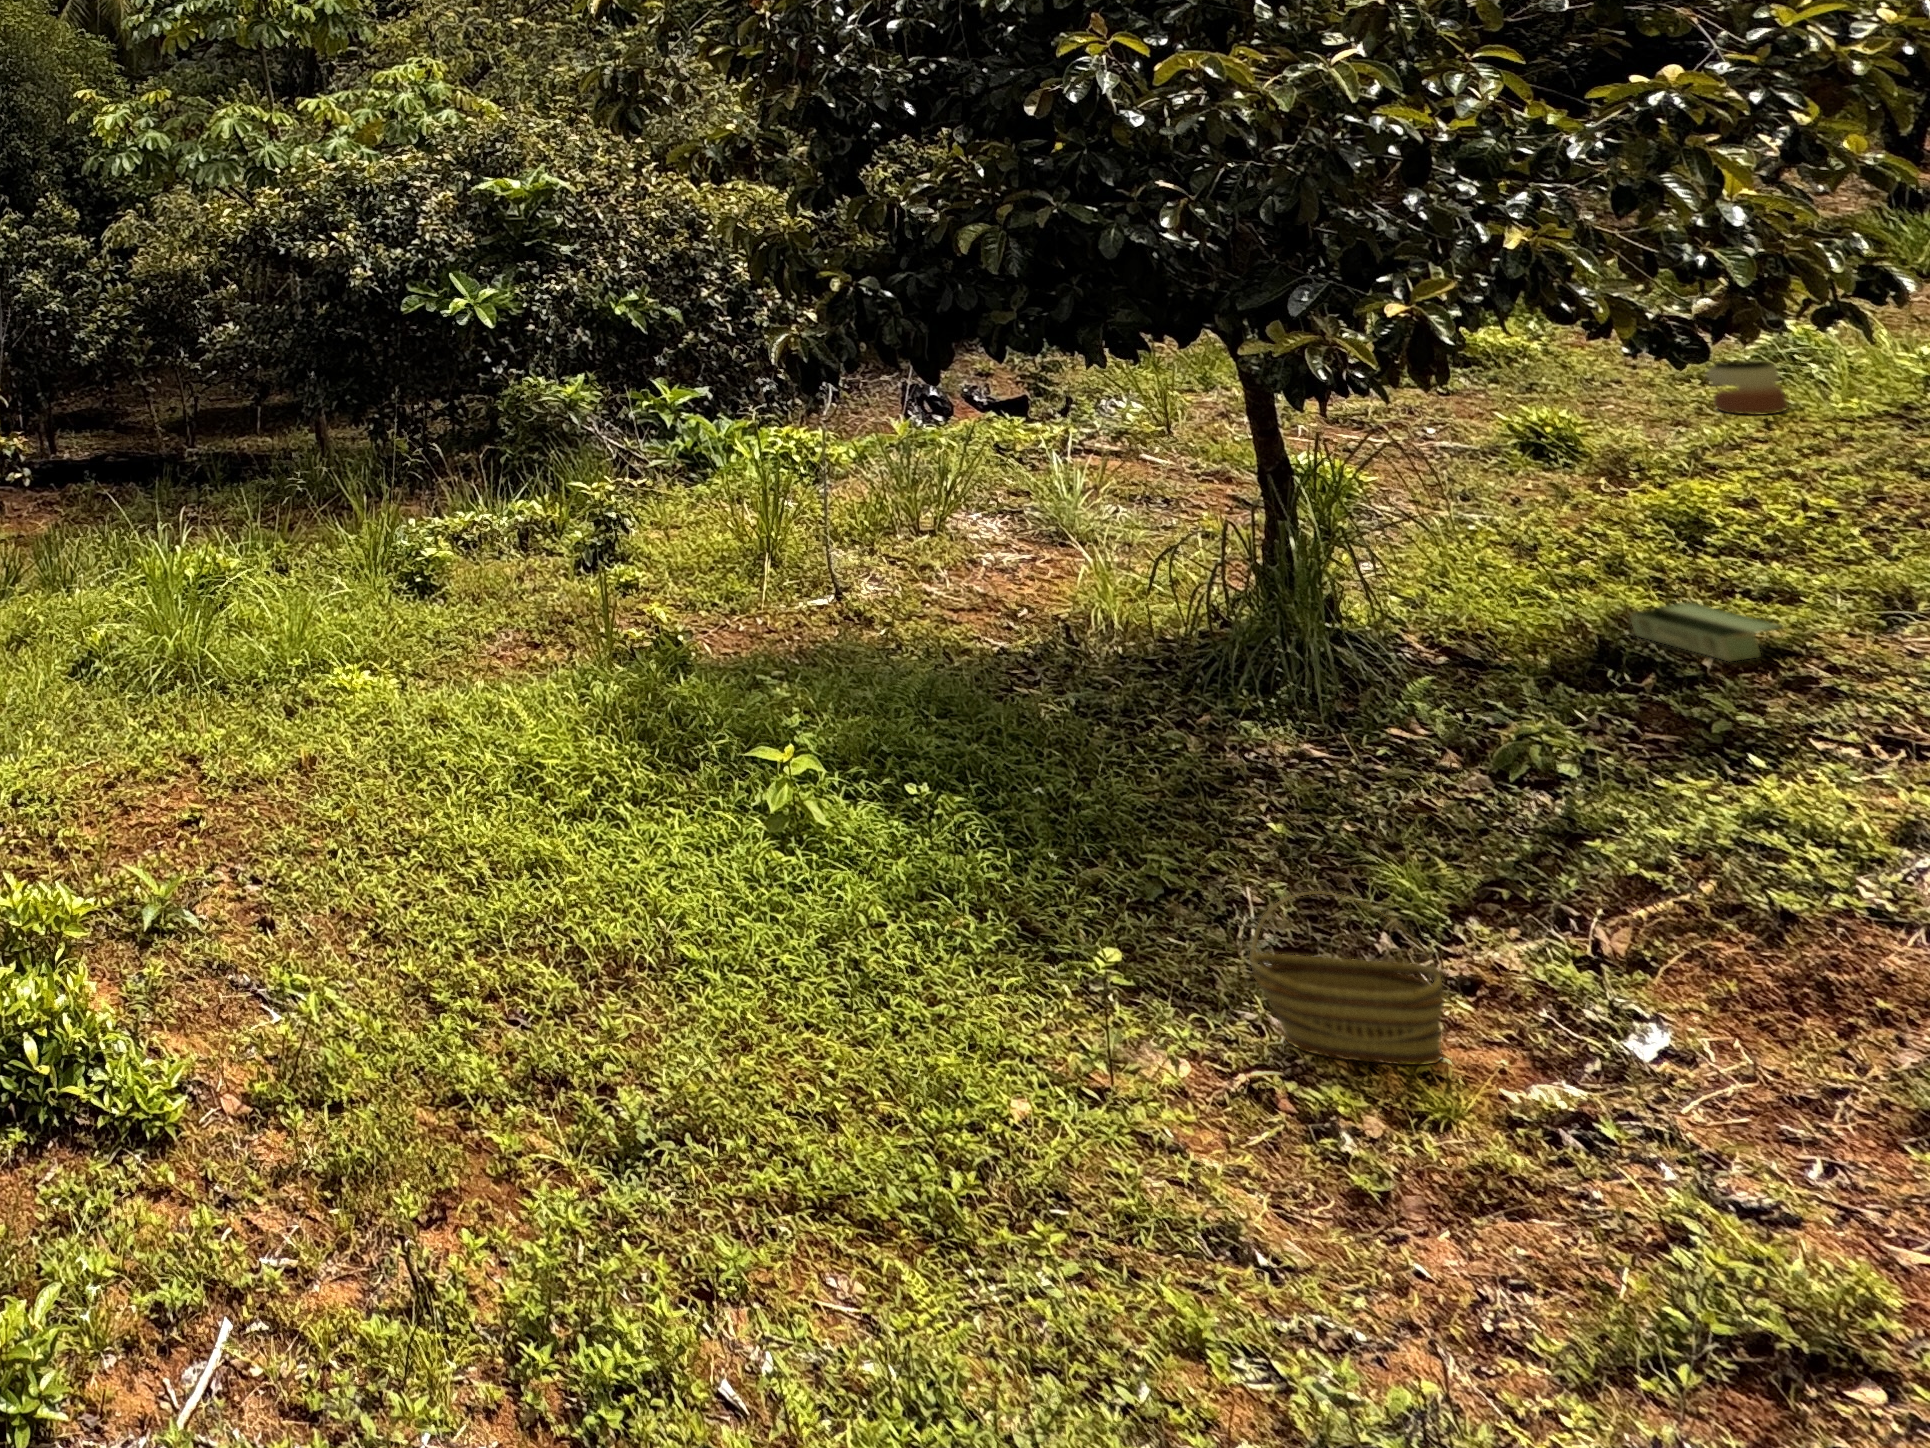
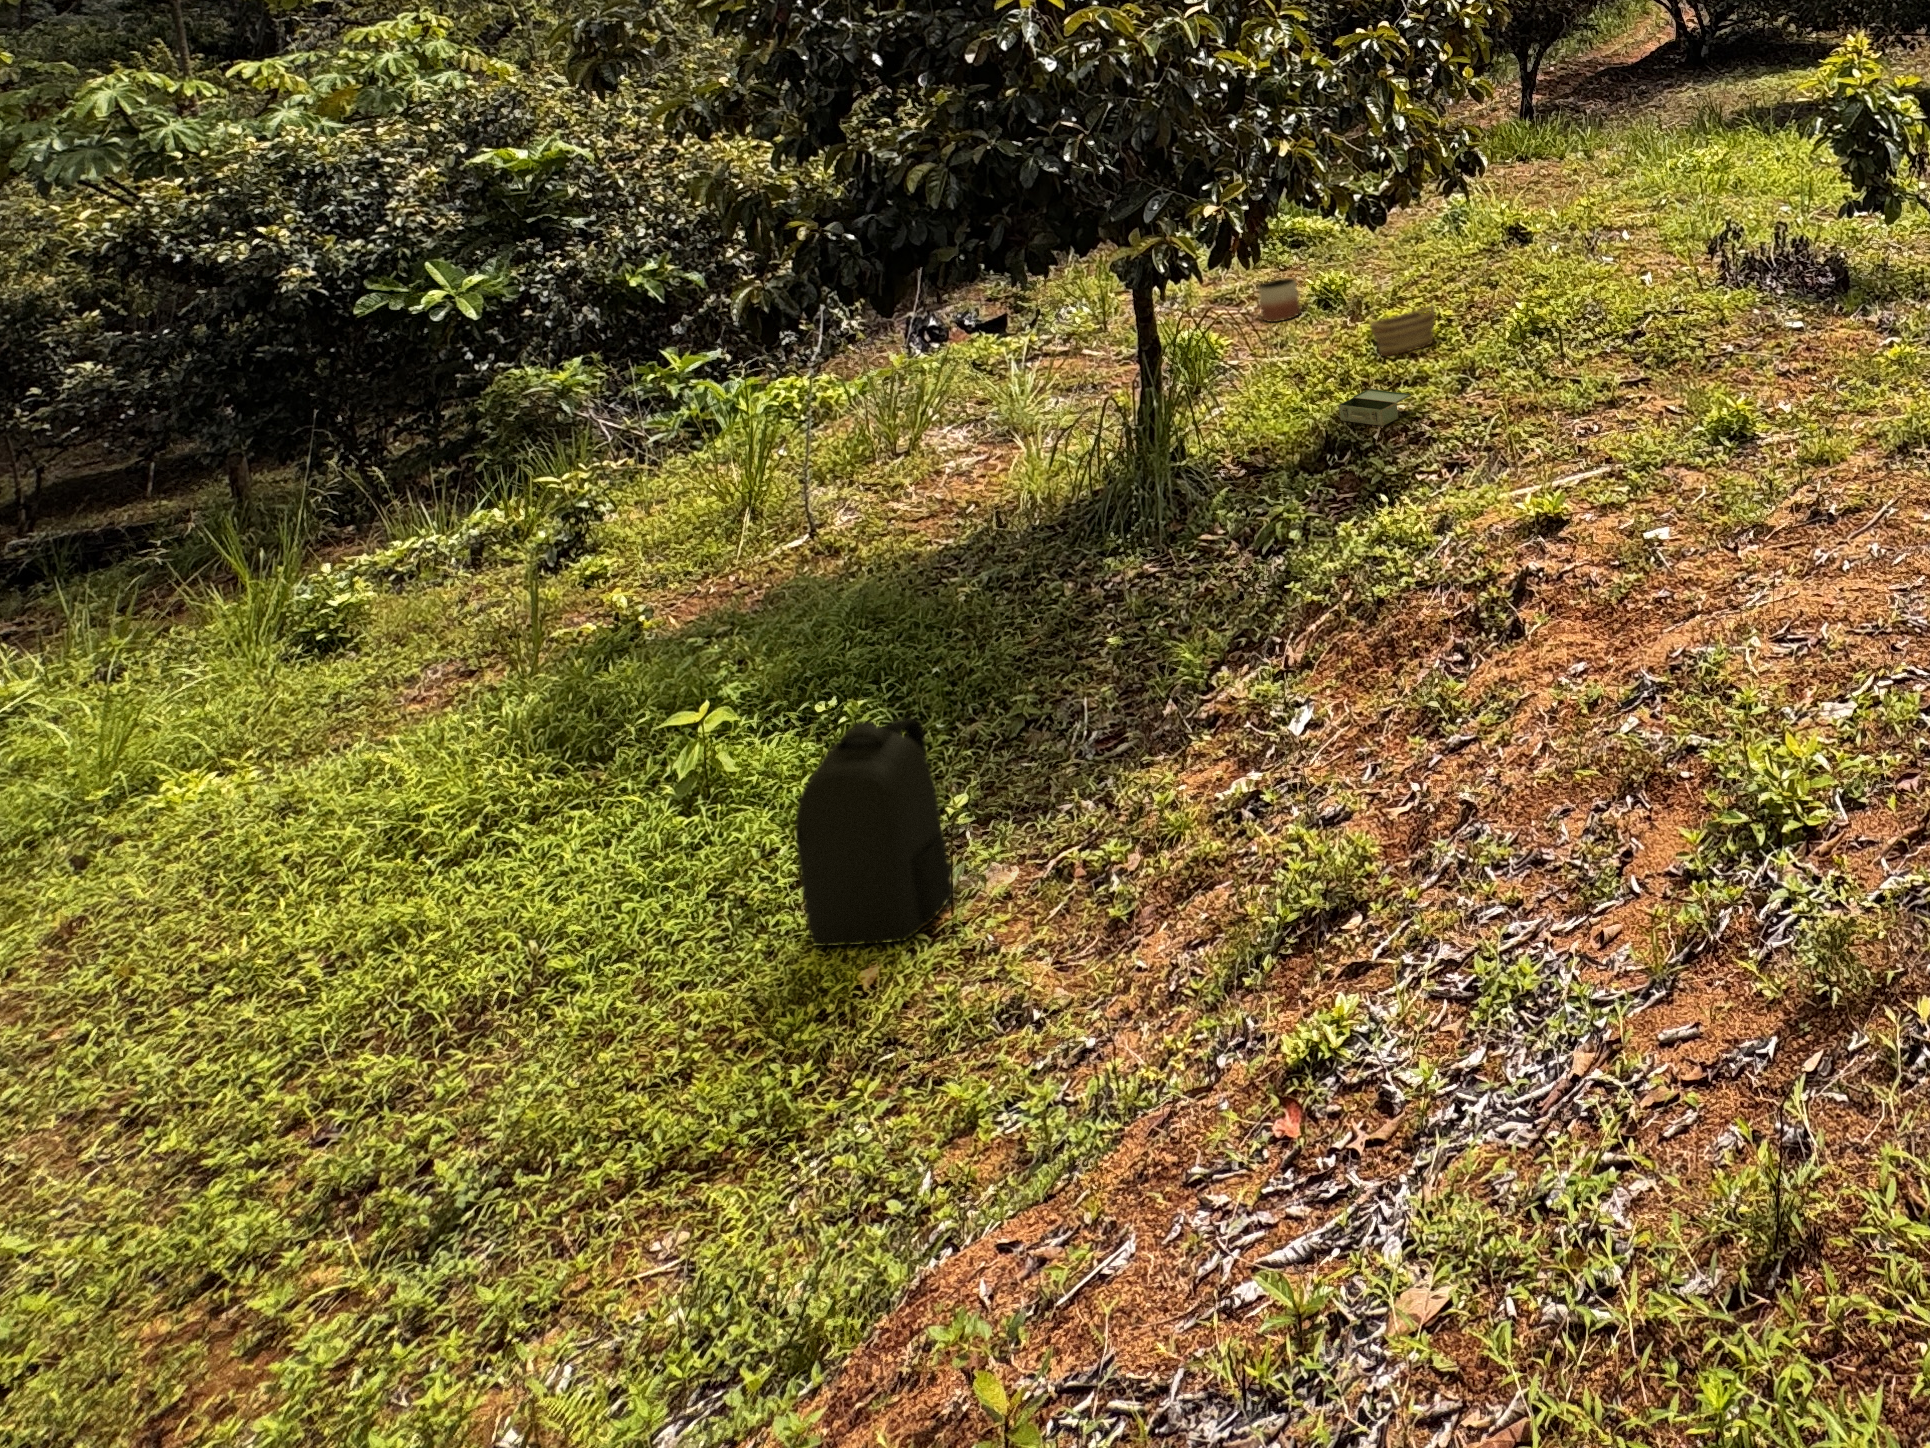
planter: present [1705,360,1788,415] -> present [1258,278,1300,322]
backpack: none [916,806,1109,1064] -> present [795,718,953,946]
basket: present [1250,891,1445,1065] -> present [1370,304,1435,356]

